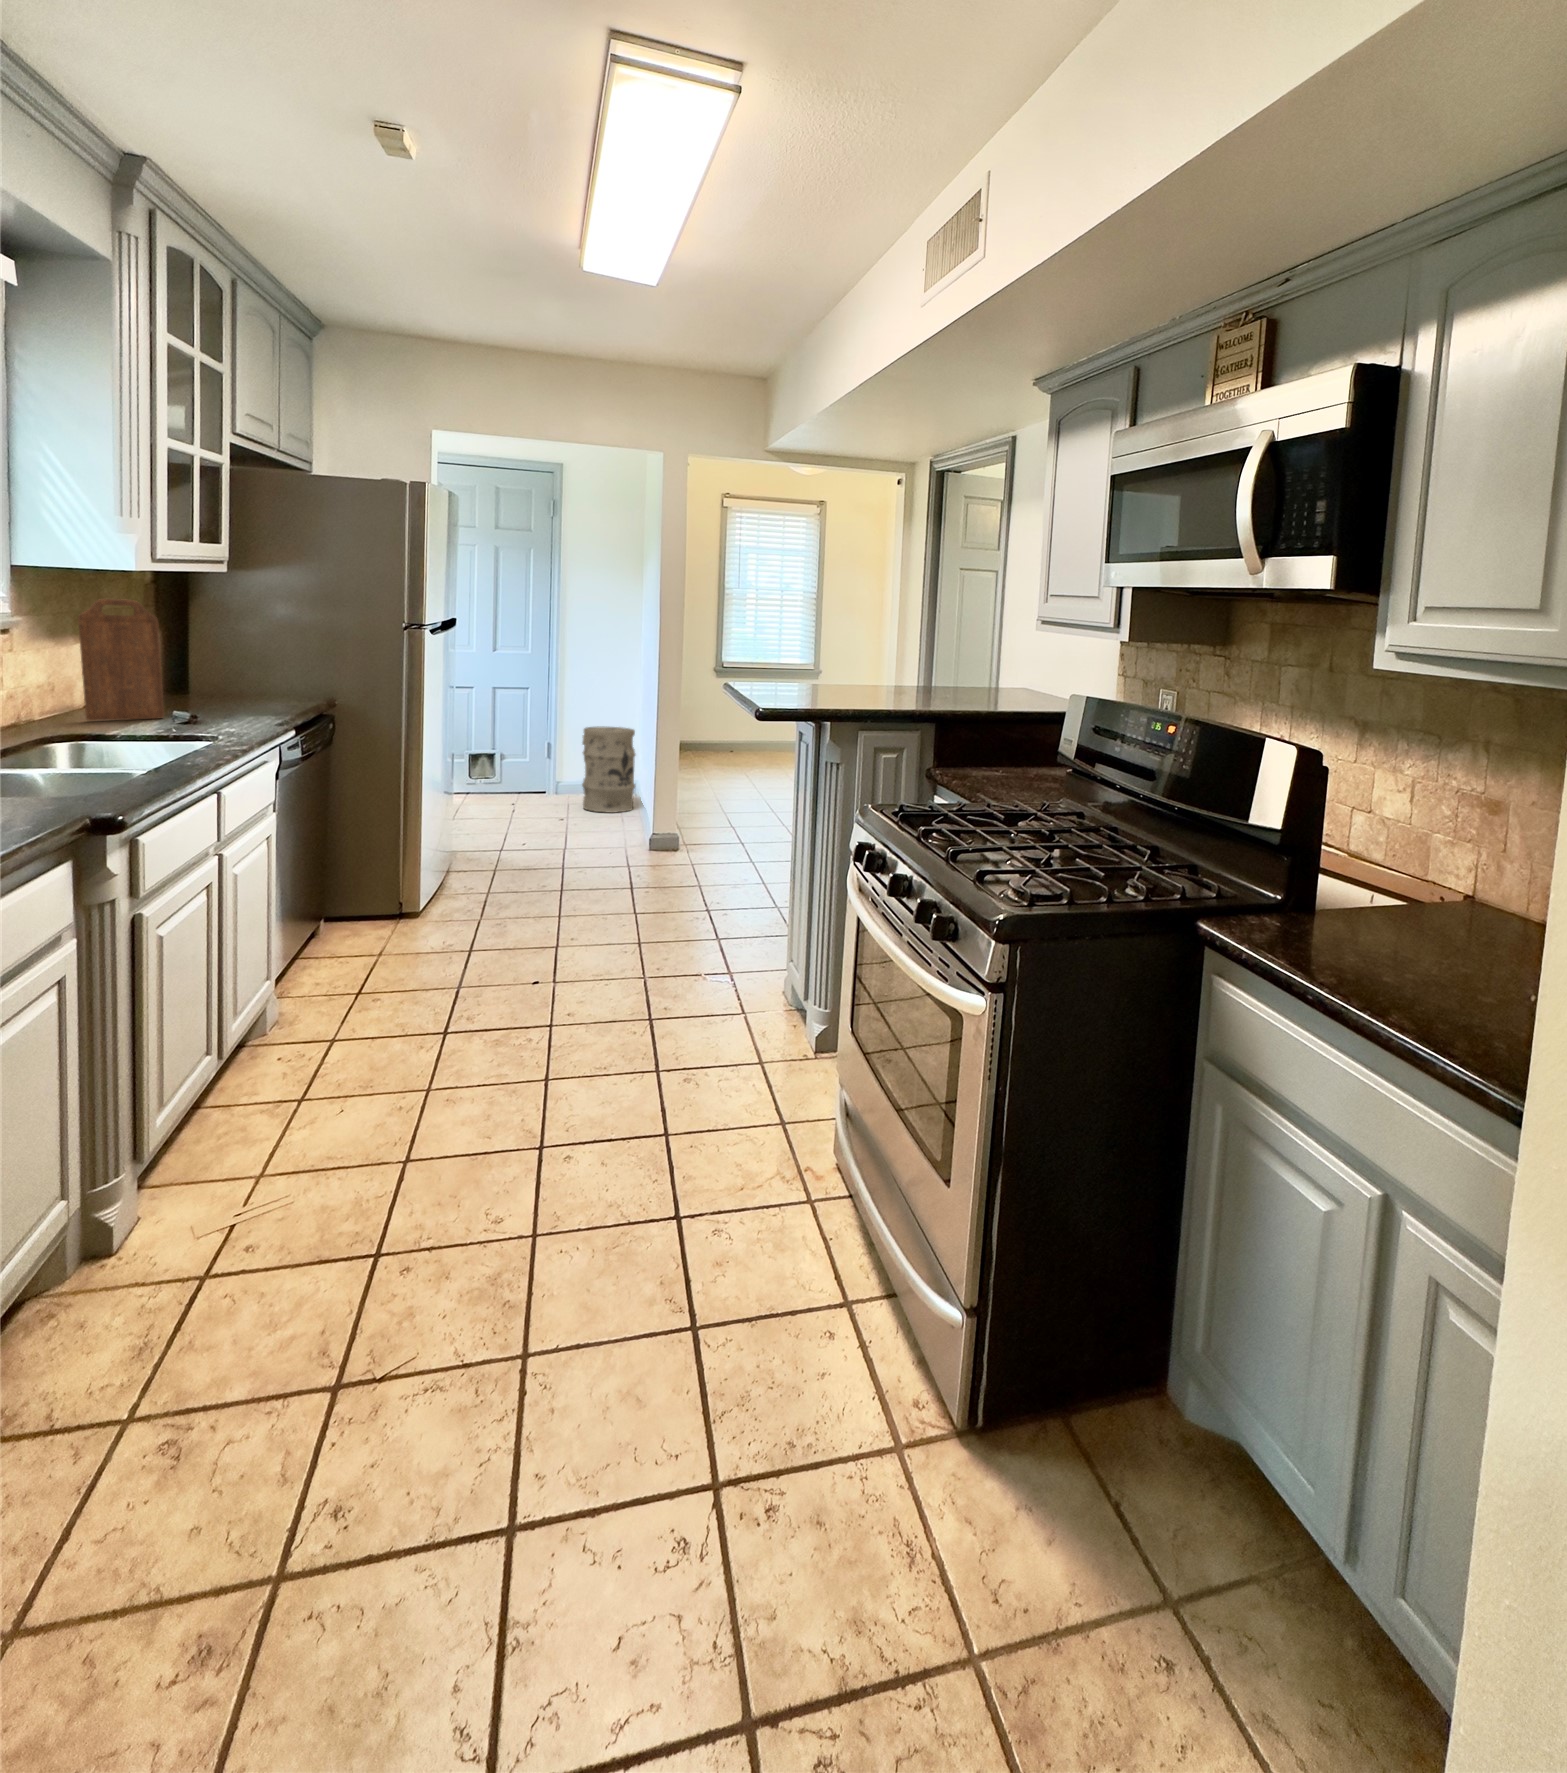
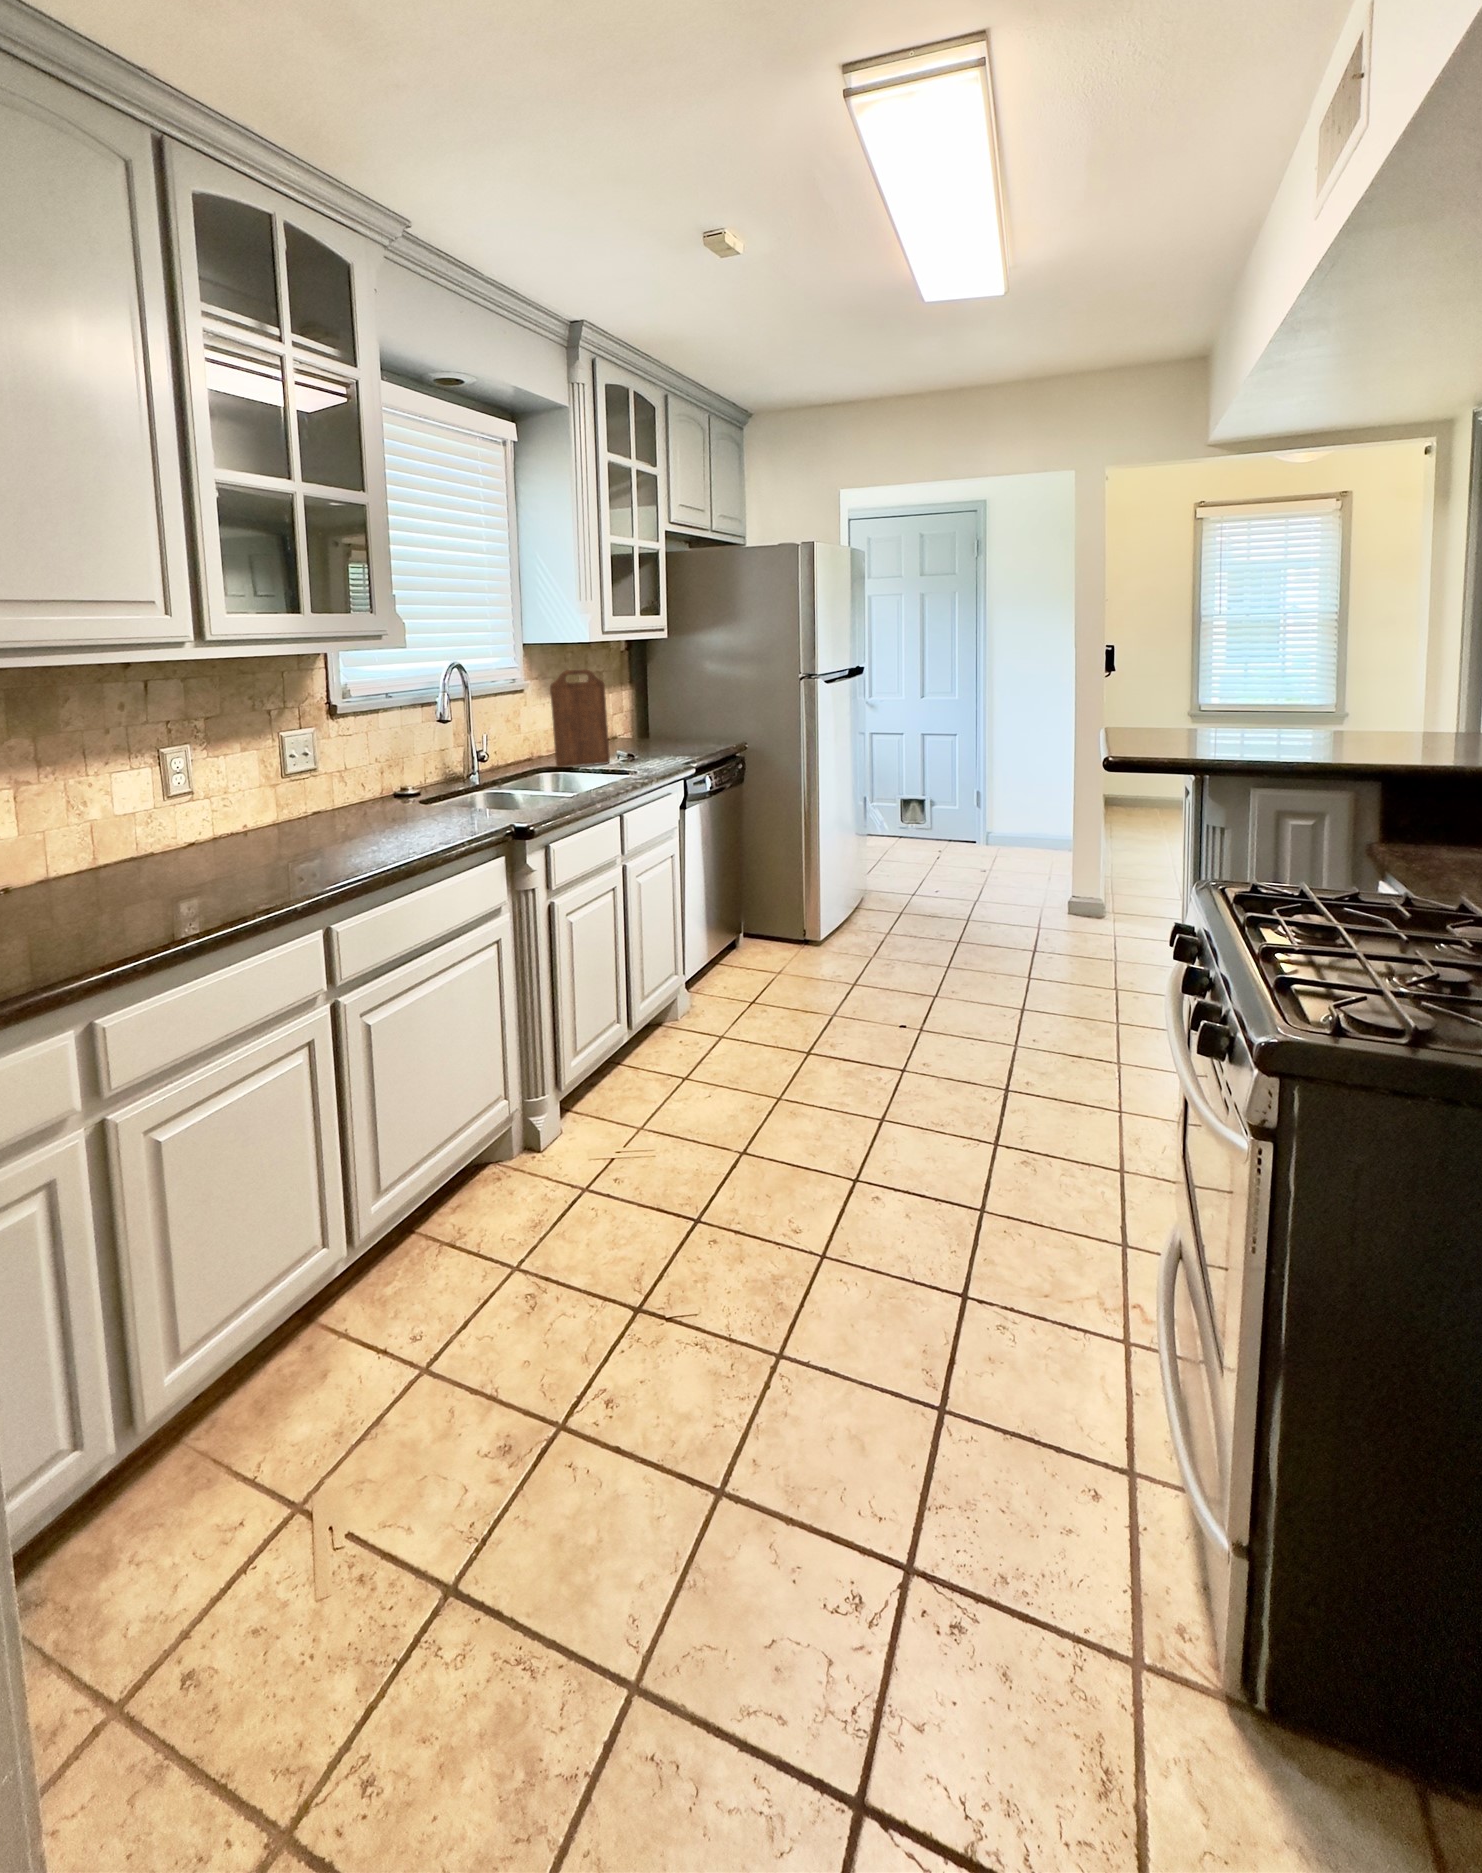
trash can: present [582,727,635,813] -> none [1002,764,1057,851]

